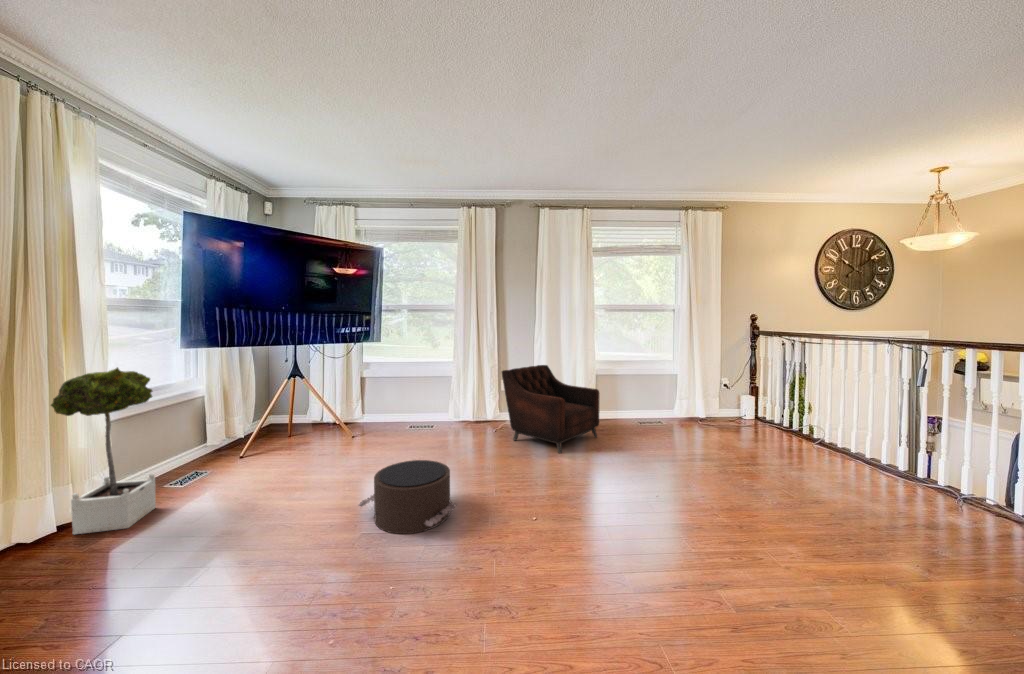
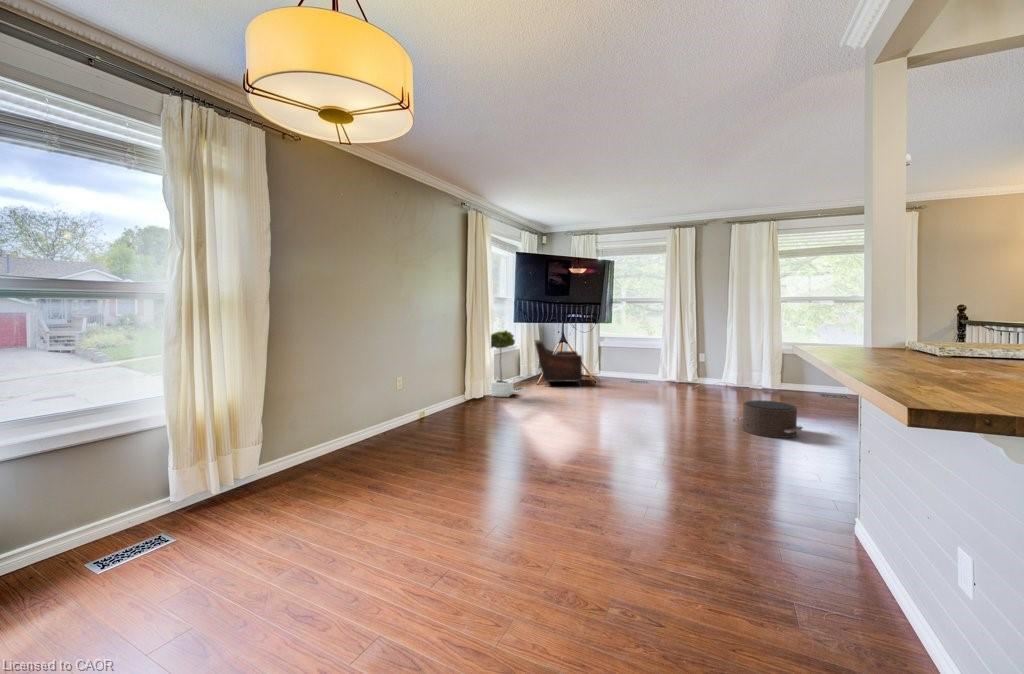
armchair: present [502,365,600,453] -> present [535,340,582,387]
pouf: present [359,460,457,534] -> present [732,400,802,438]

